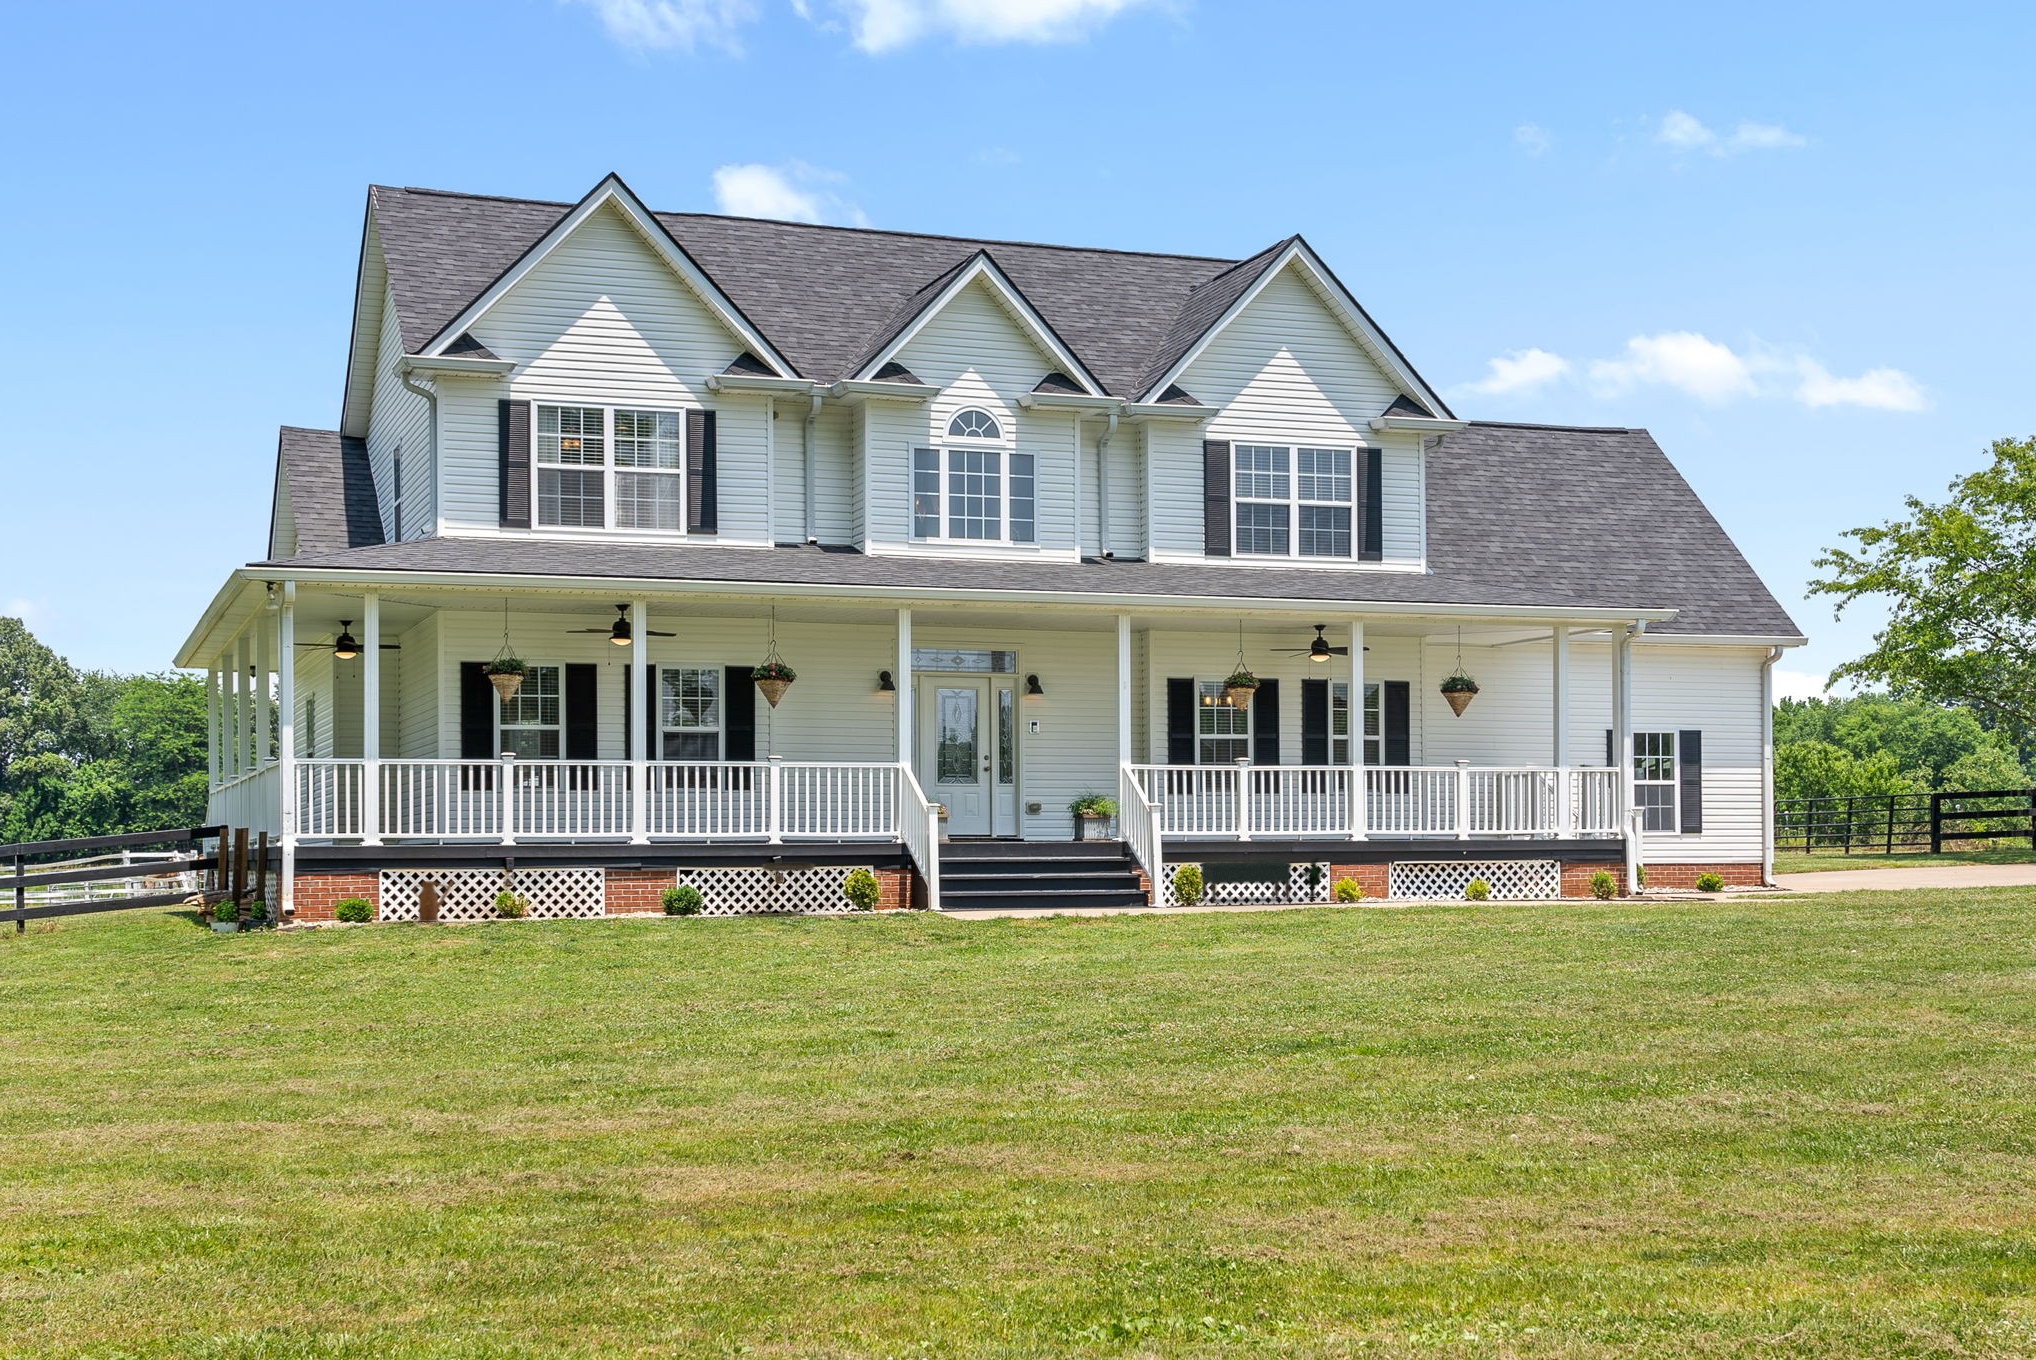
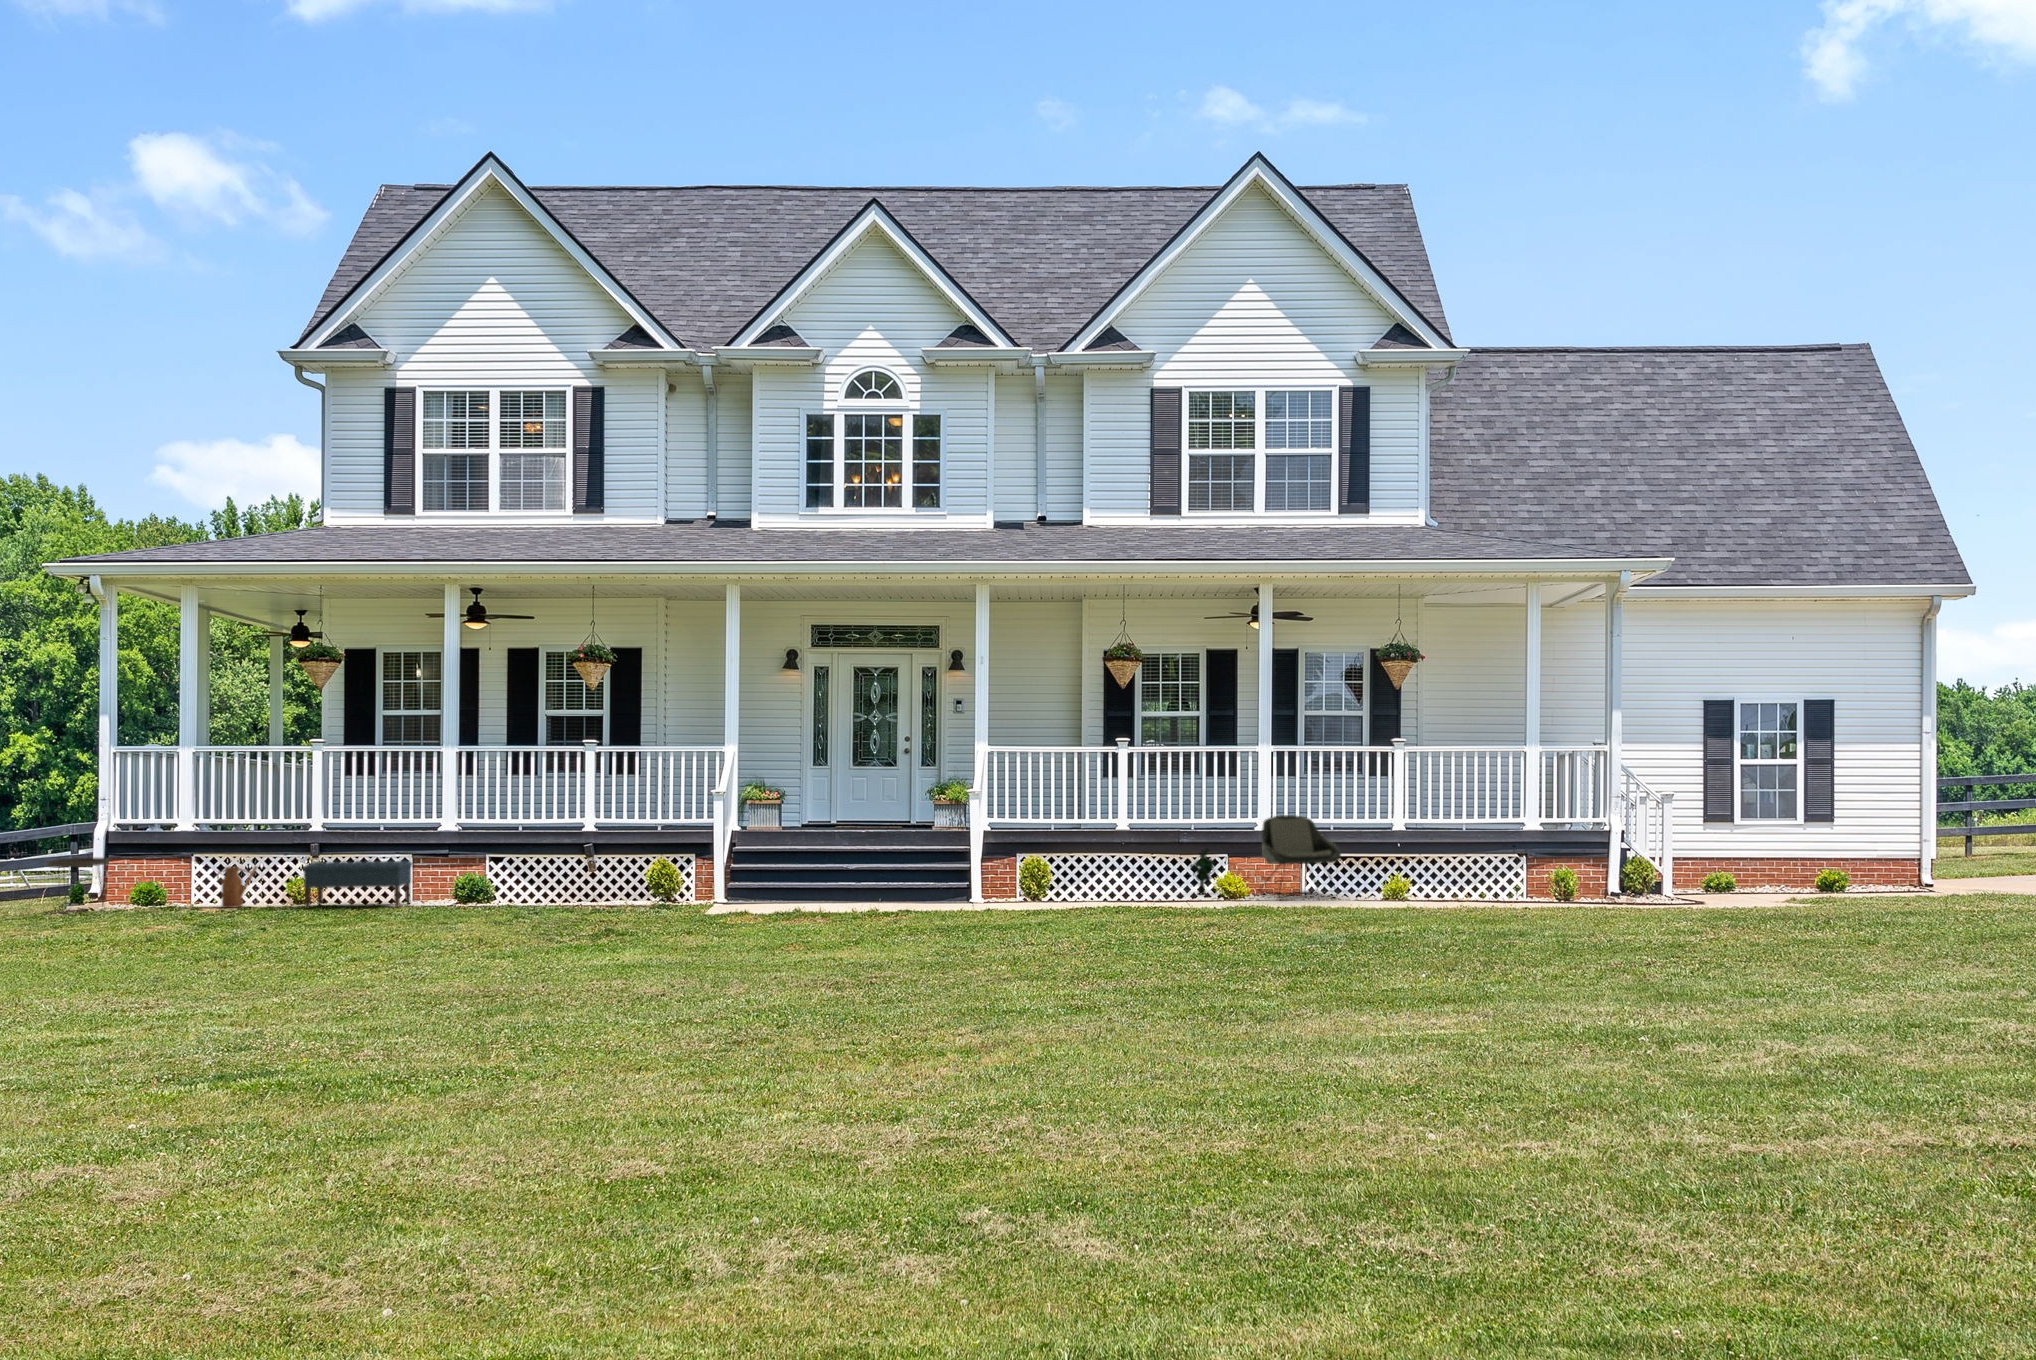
lounge chair: none [1362,829,1438,901] -> present [1261,815,1341,900]
bench: present [1200,860,1291,902] -> present [303,860,412,909]
side table: present [762,863,814,910] -> present [46,858,109,913]

